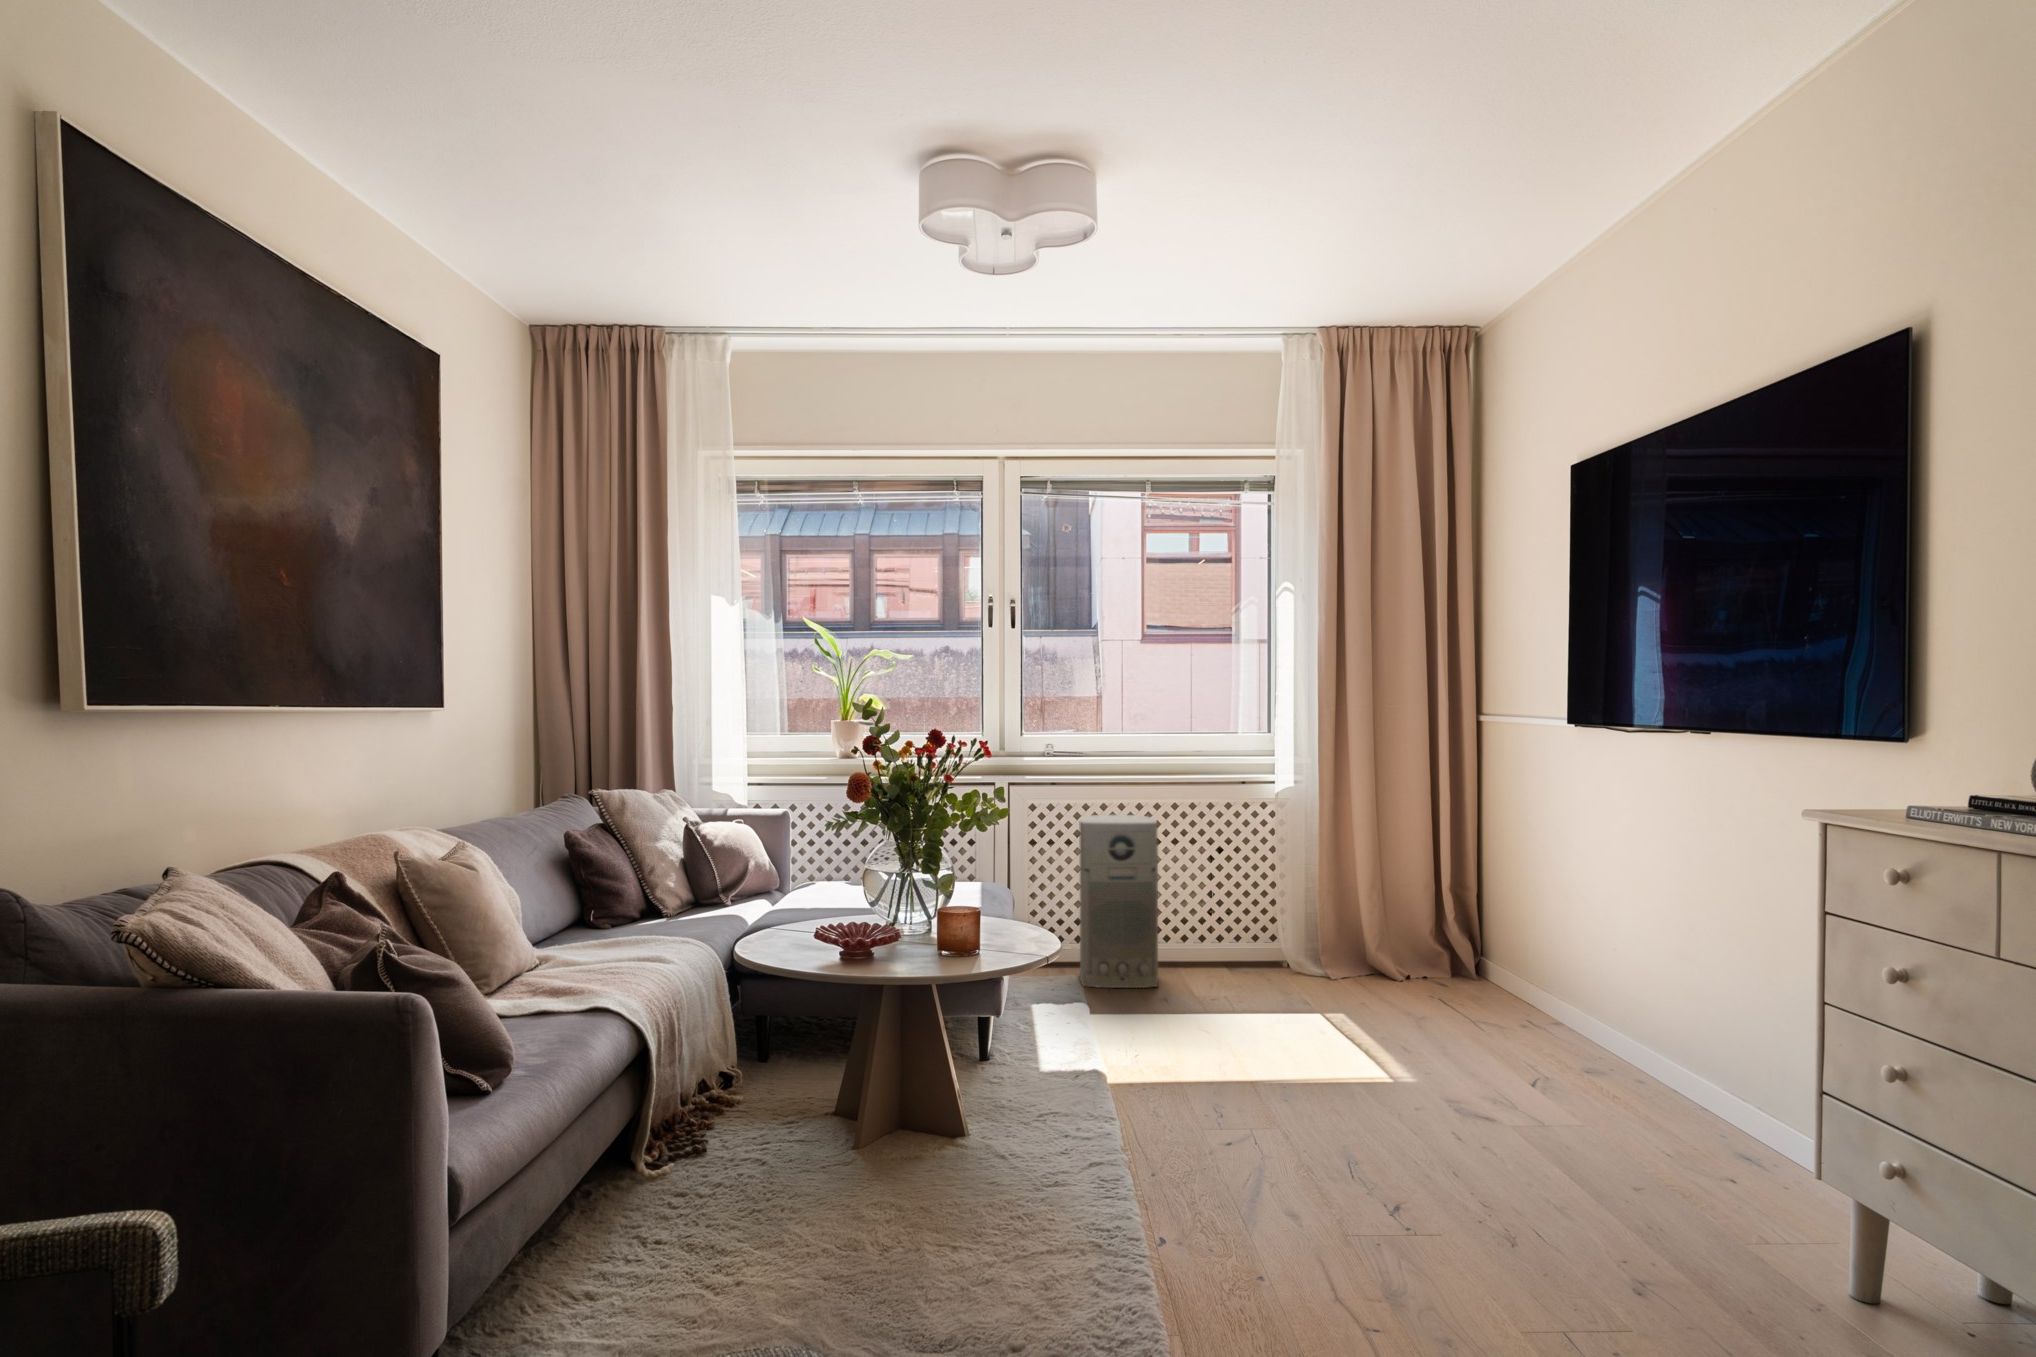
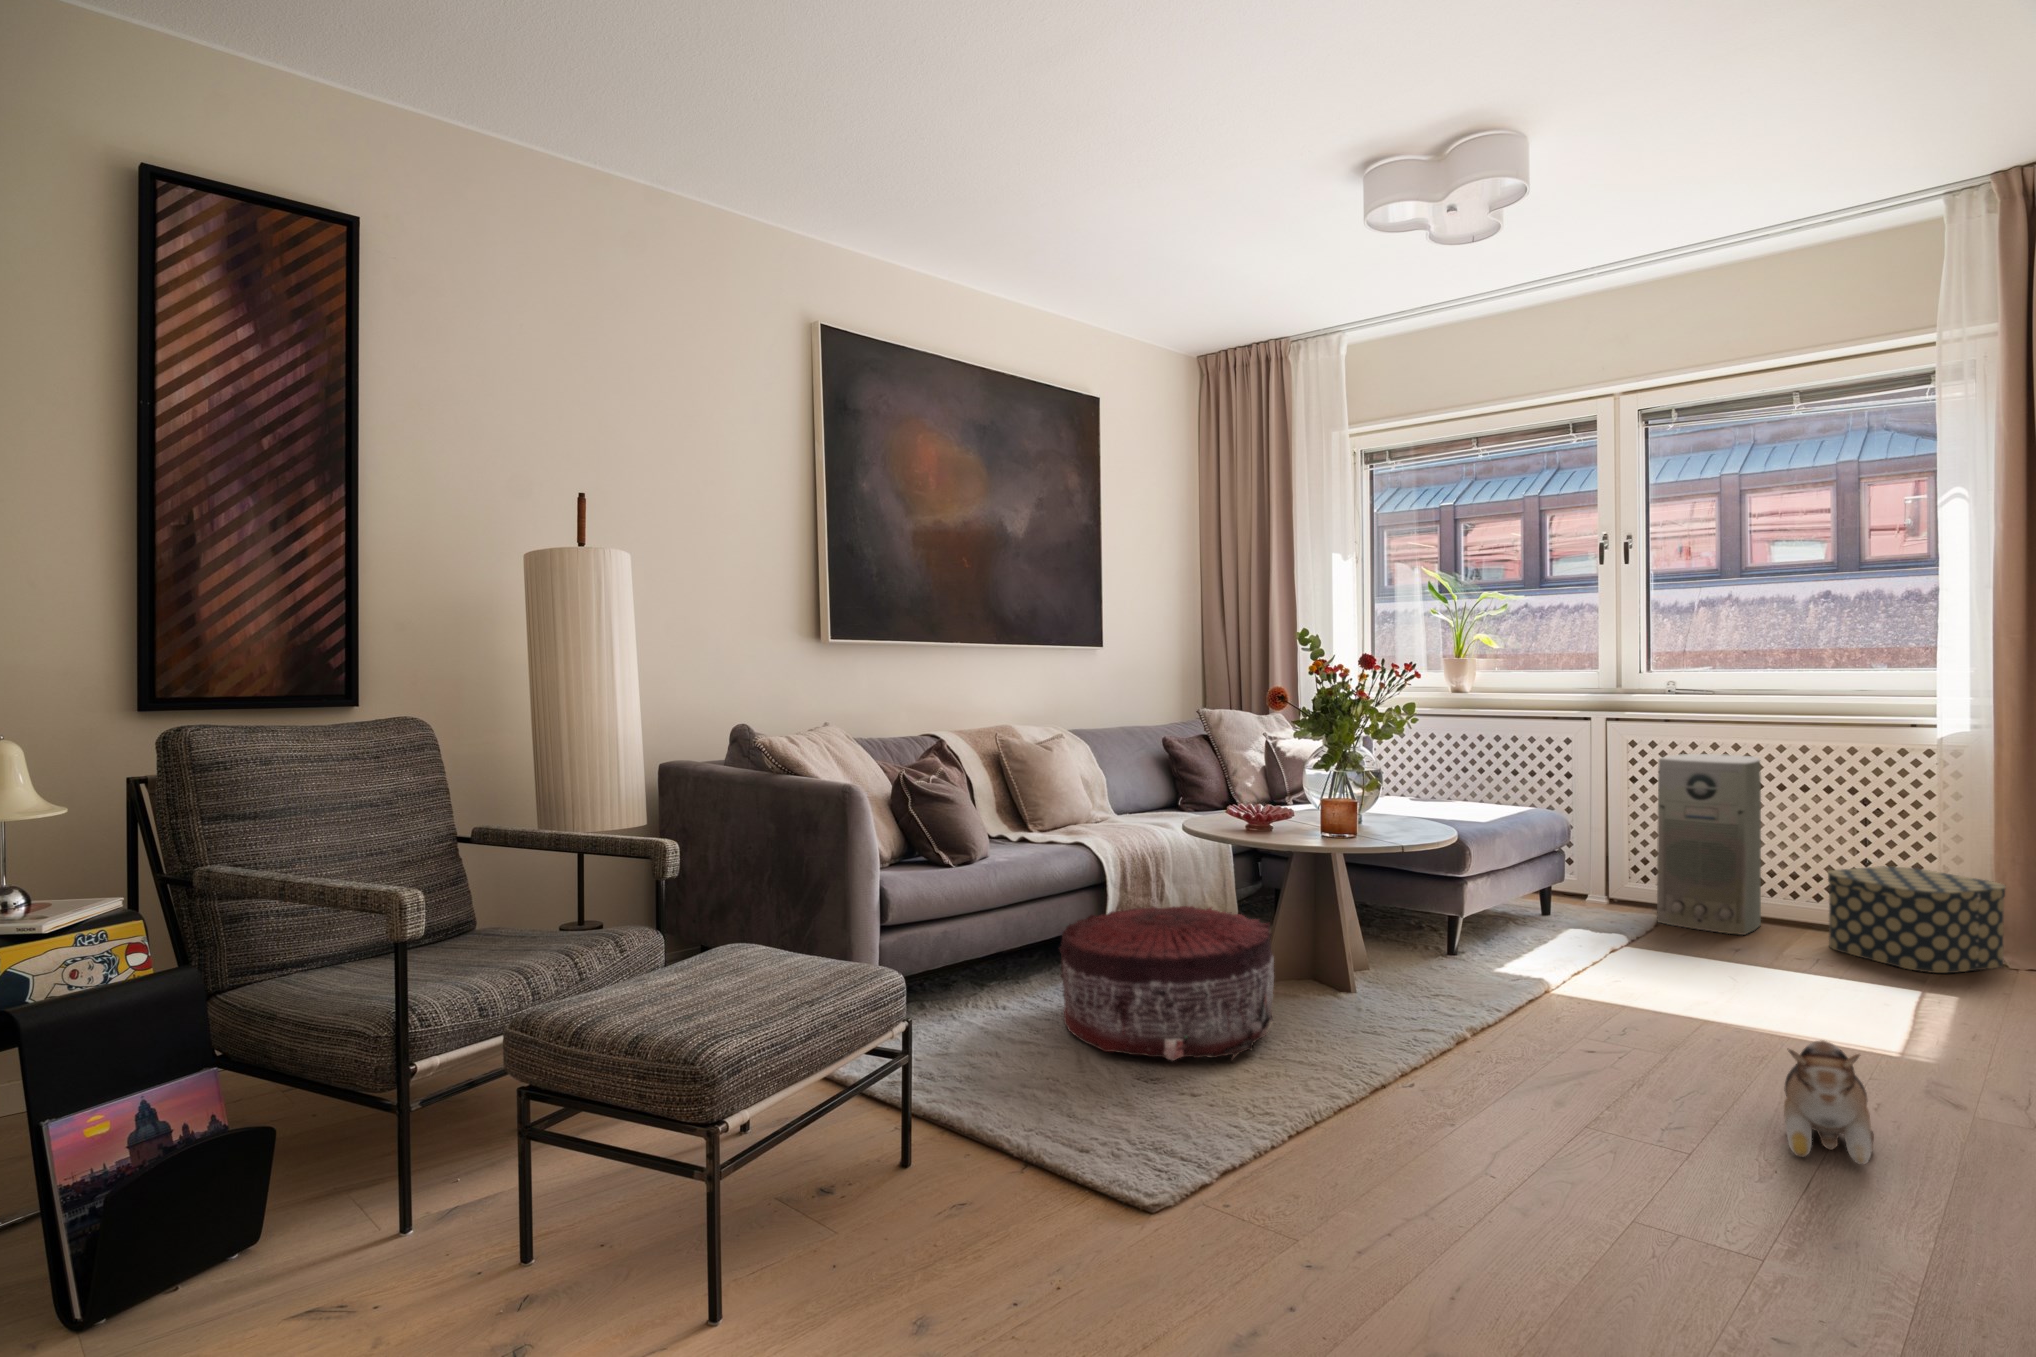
storage box: none [1217,906,1334,997] -> present [1828,866,2006,973]
pouf: none [668,1055,973,1301] -> present [1059,906,1274,1060]
plush toy: none [1418,1079,1534,1193] -> present [1784,1040,1874,1165]

